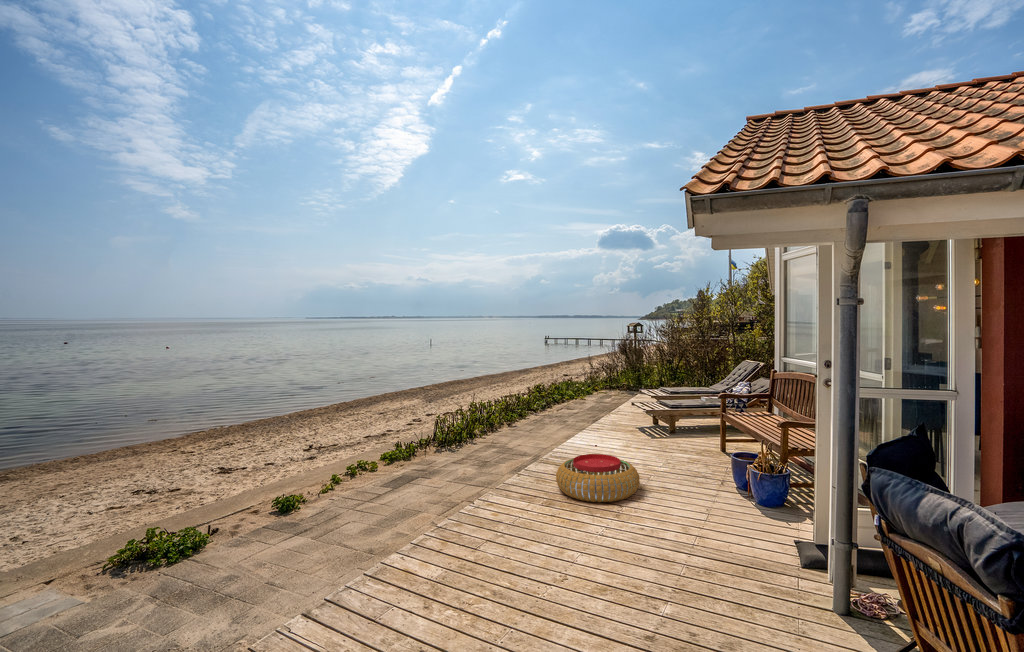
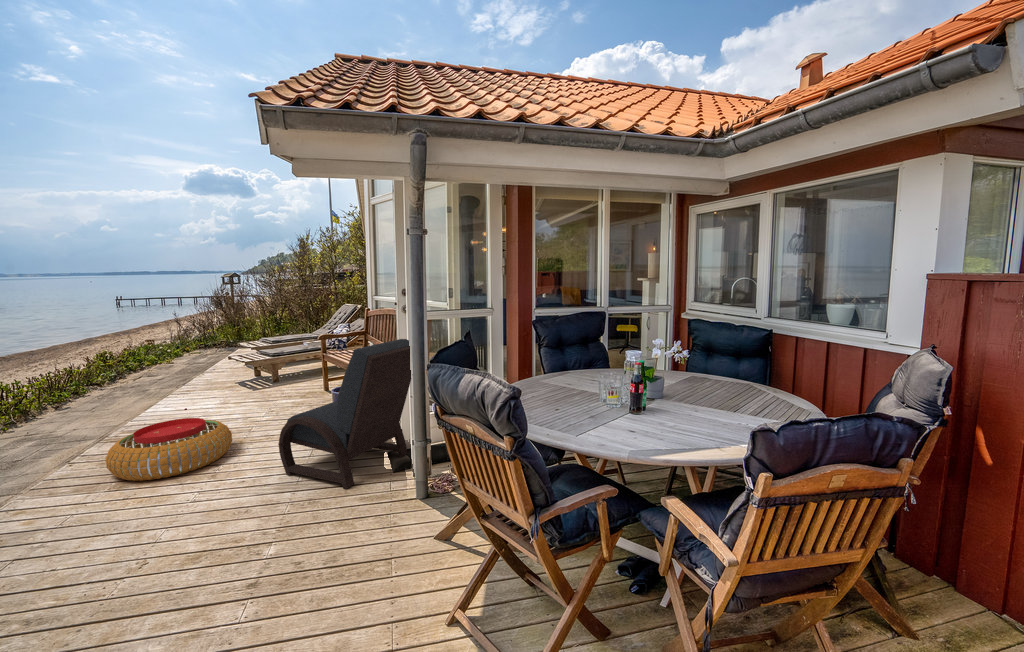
lounge chair: none [681,417,846,569] -> present [278,339,411,488]

